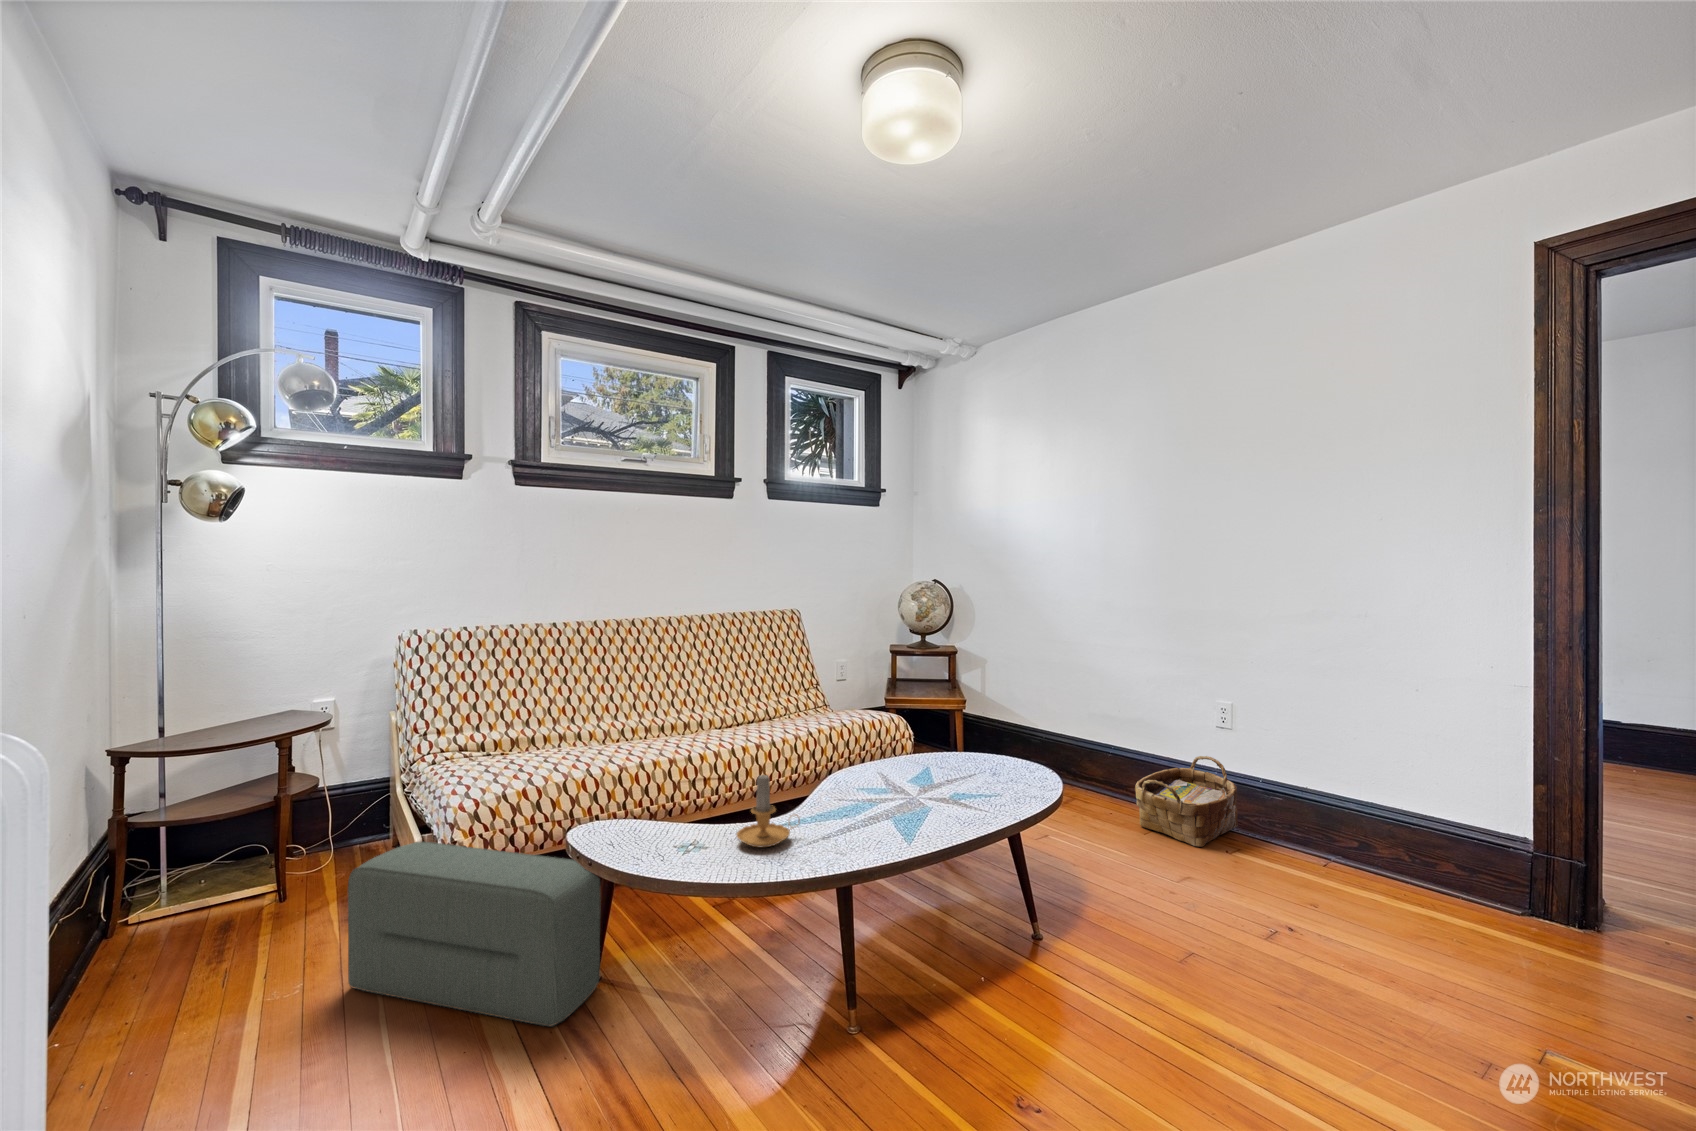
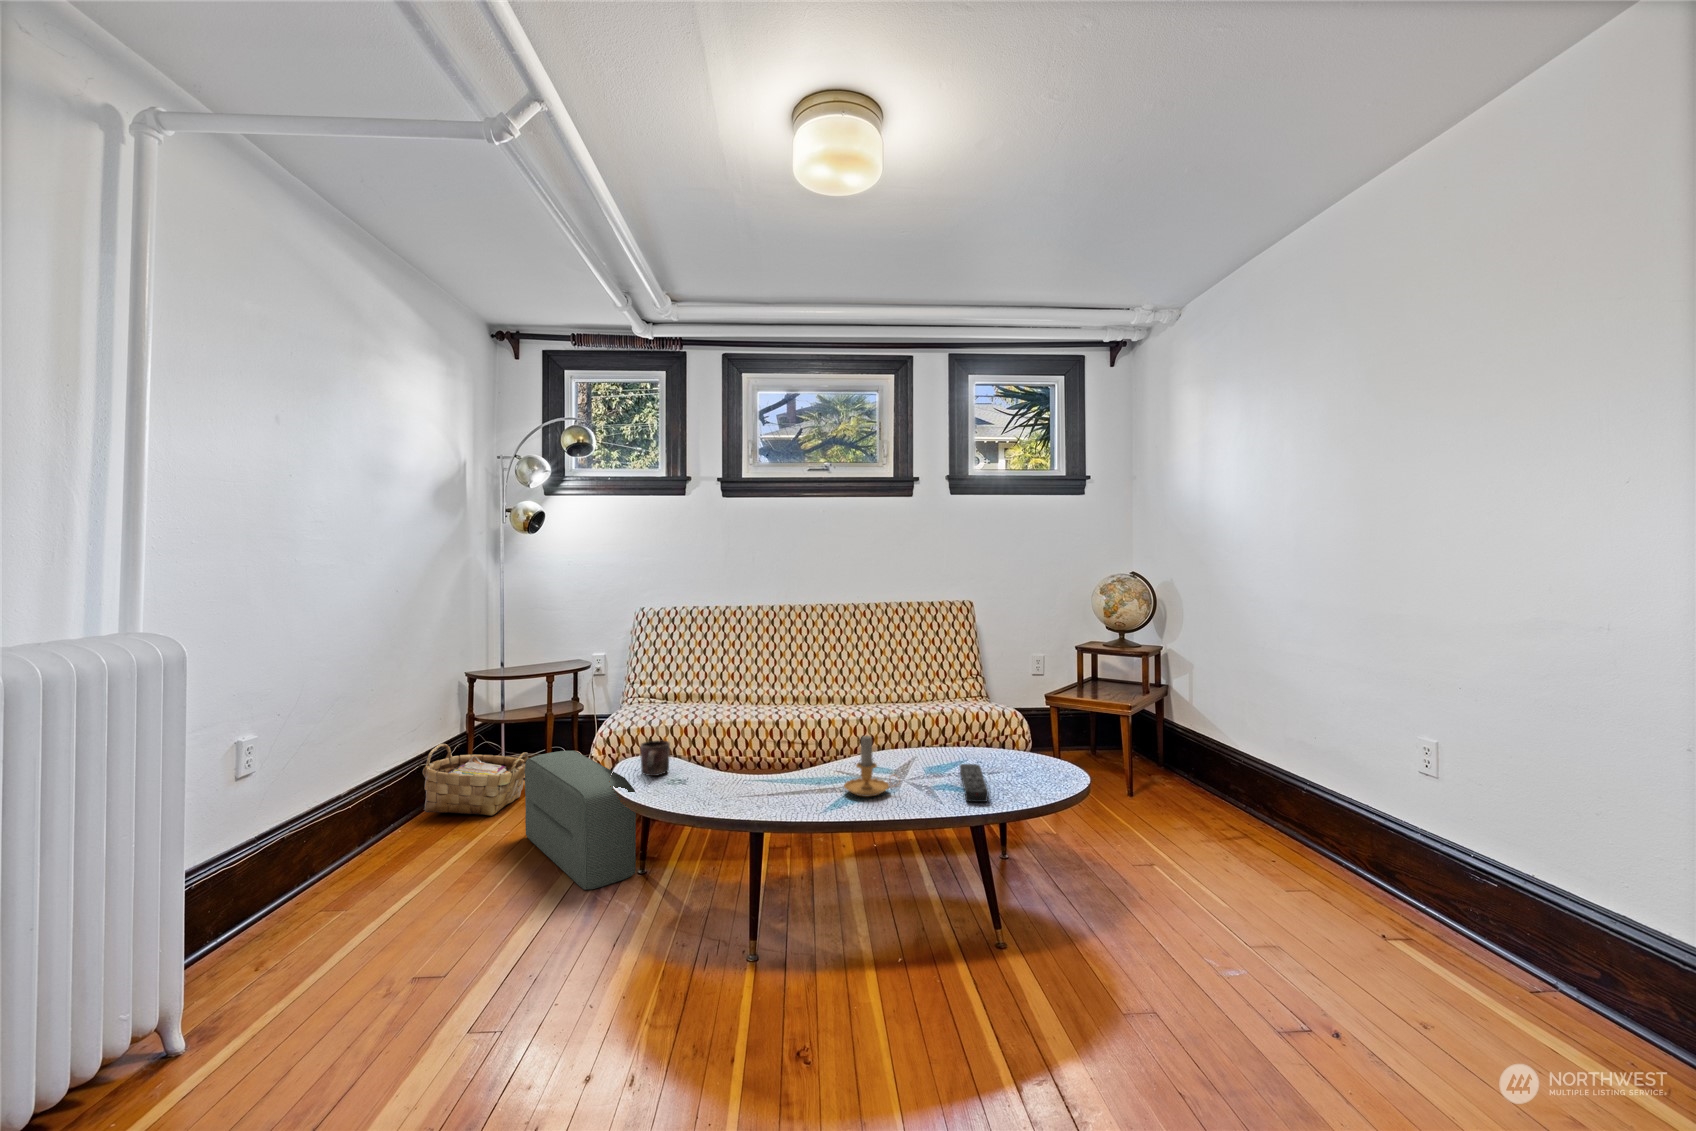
woven basket: present [1135,756,1238,847] -> present [423,744,528,816]
remote control: none [951,766,1020,802] -> present [960,764,988,802]
candle: present [737,775,799,847] -> present [844,736,895,797]
mug: none [620,799,659,848] -> present [640,740,670,776]

